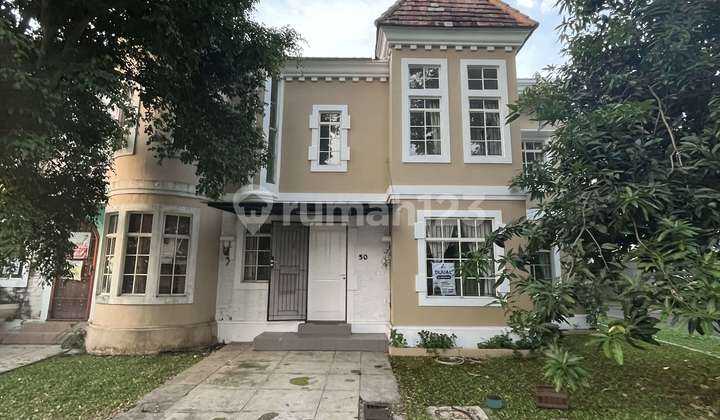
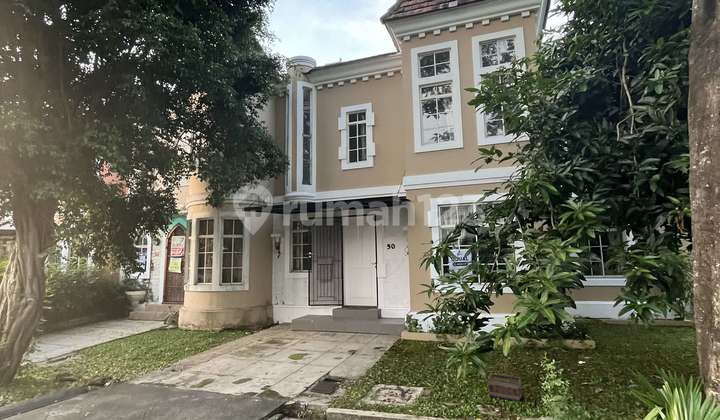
potted plant: present [481,355,510,408] -> none [431,340,460,393]

